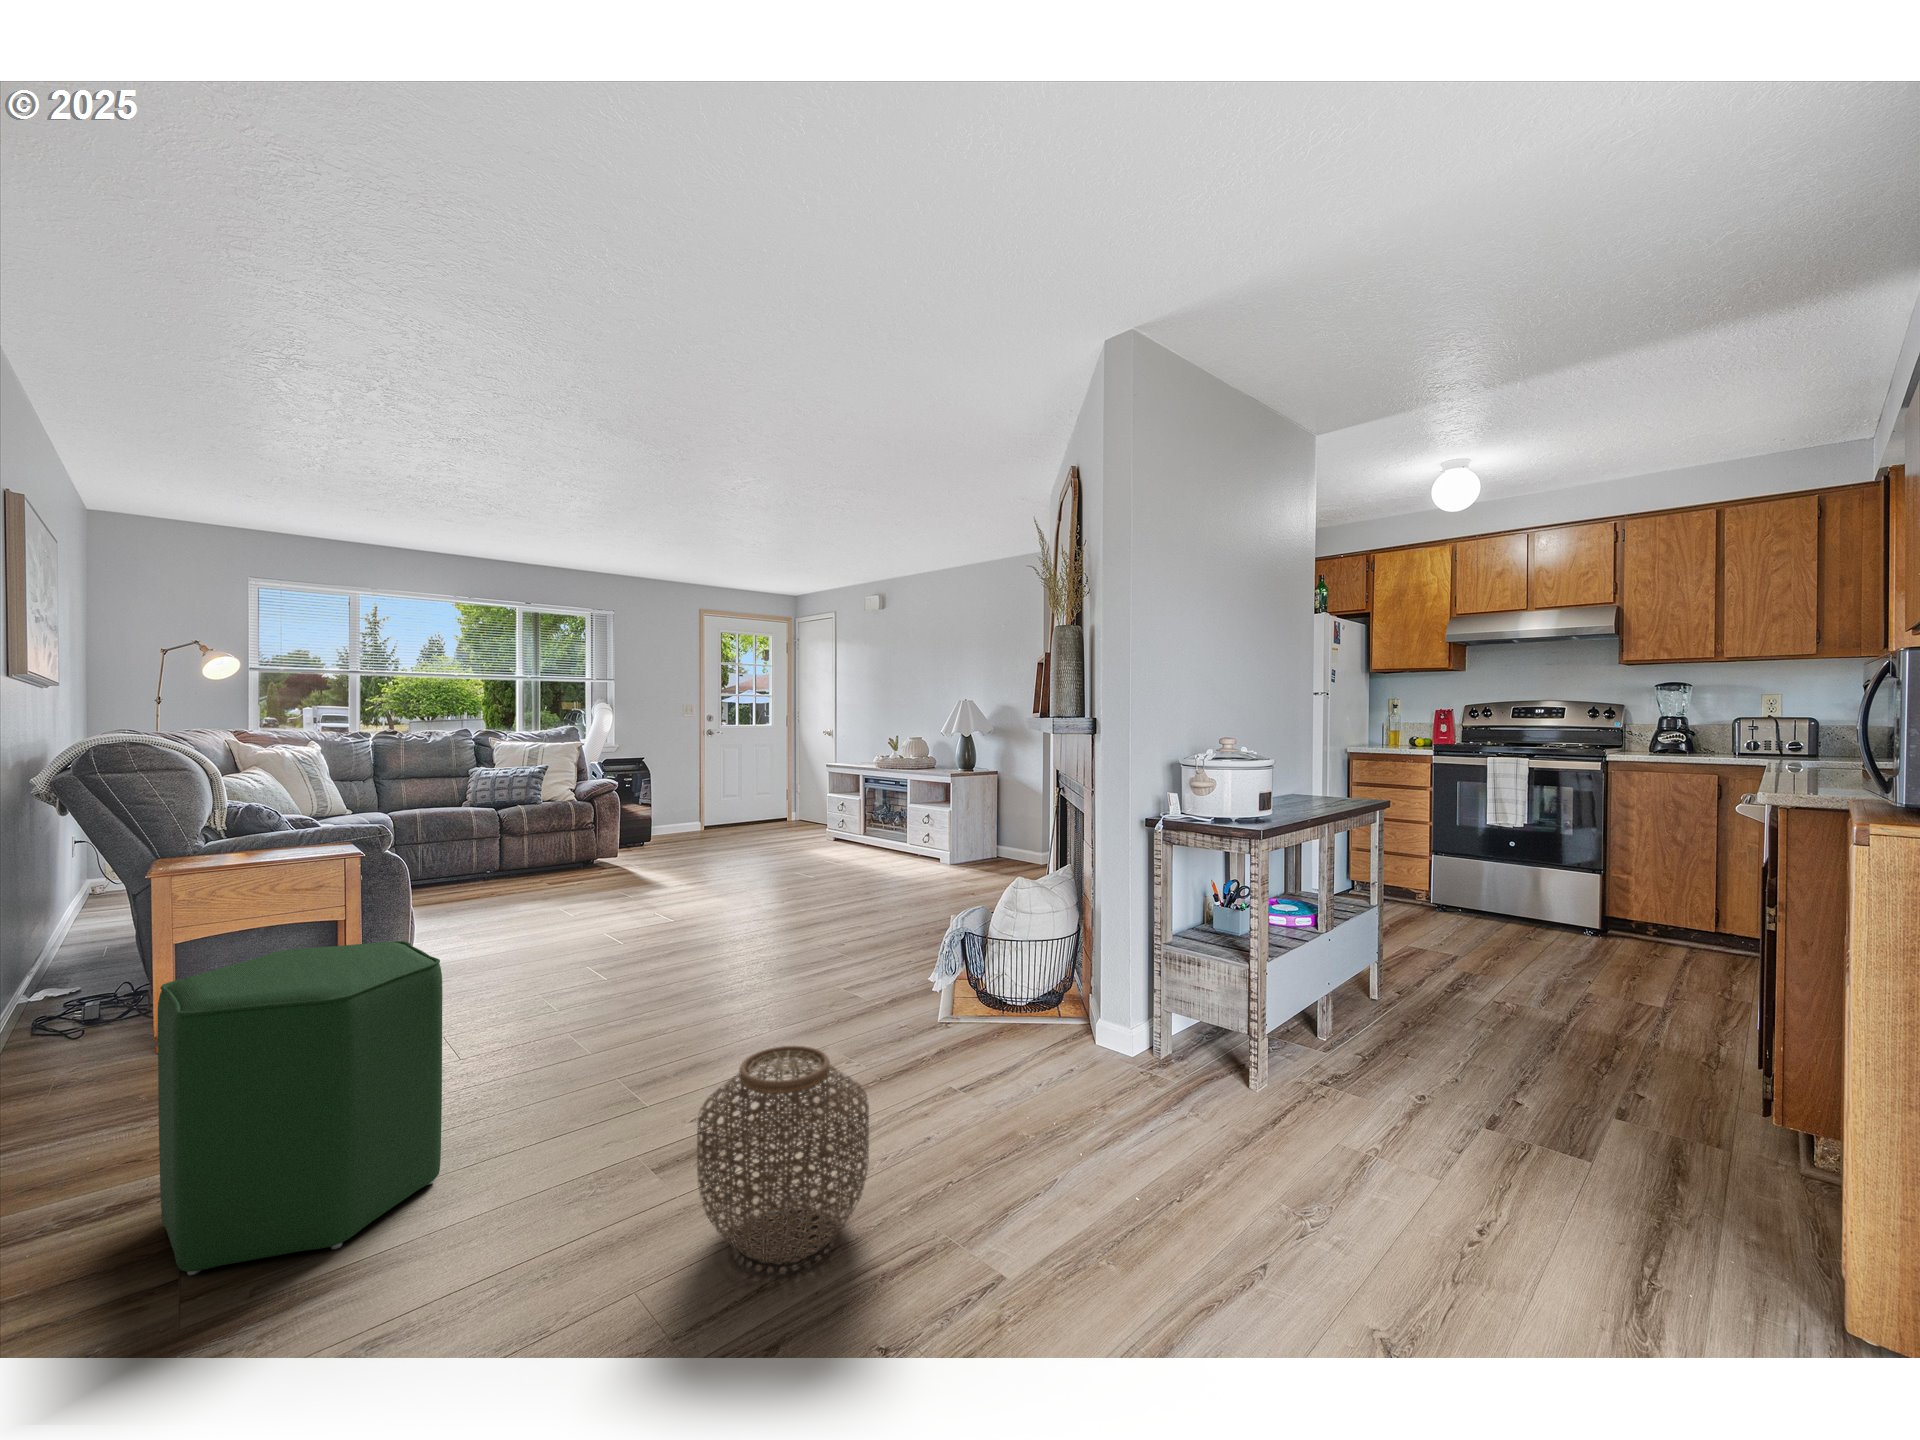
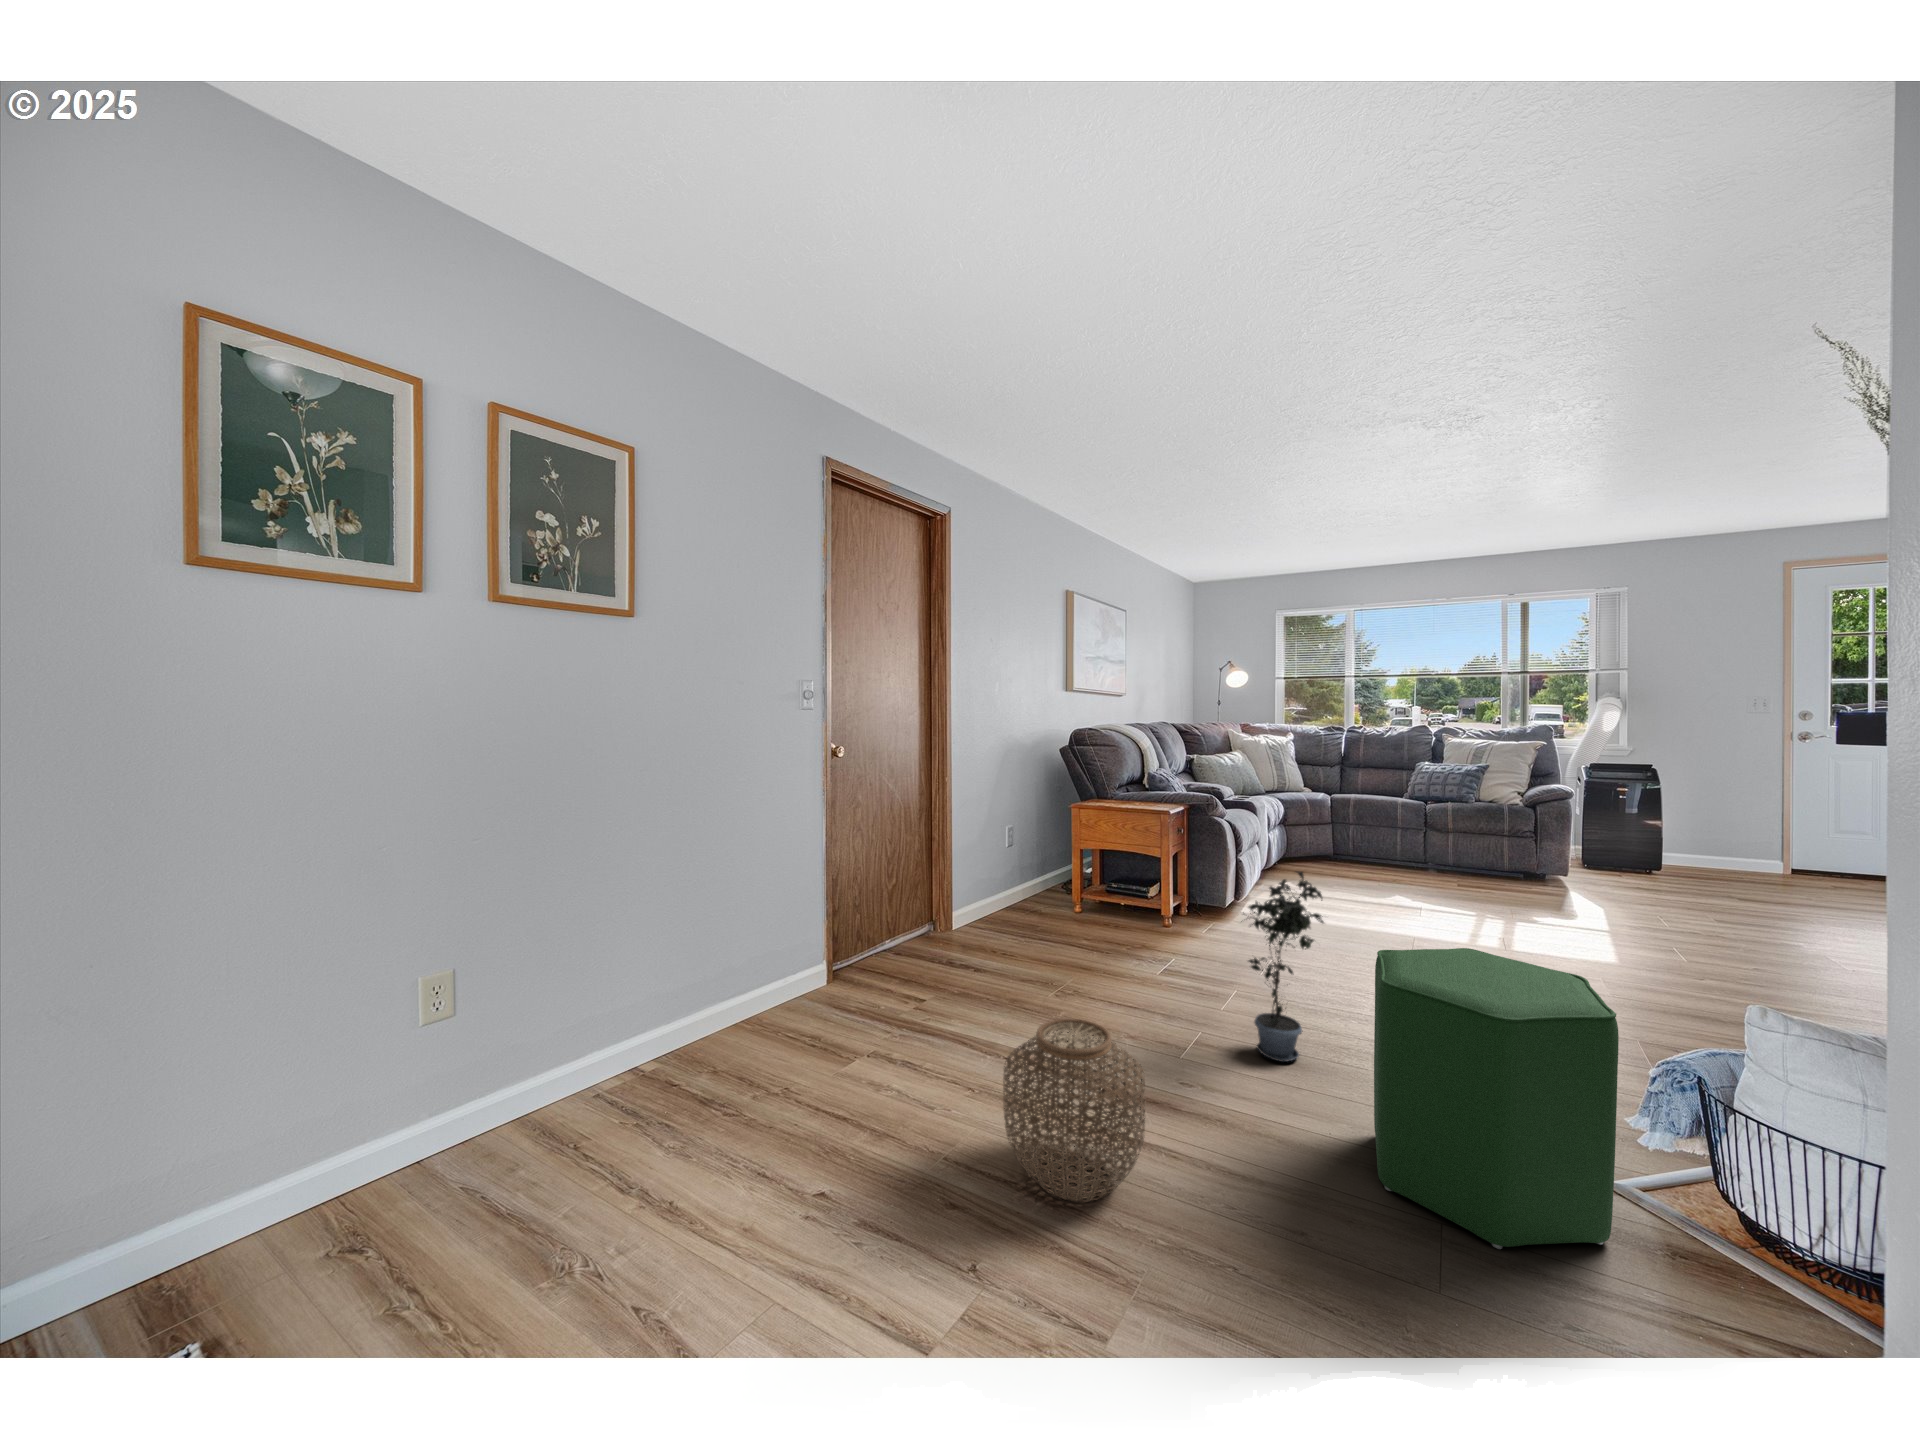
potted plant: none [665,858,768,1061] -> present [1249,871,1324,1062]
ottoman: present [158,941,442,1275] -> present [1374,948,1619,1249]

